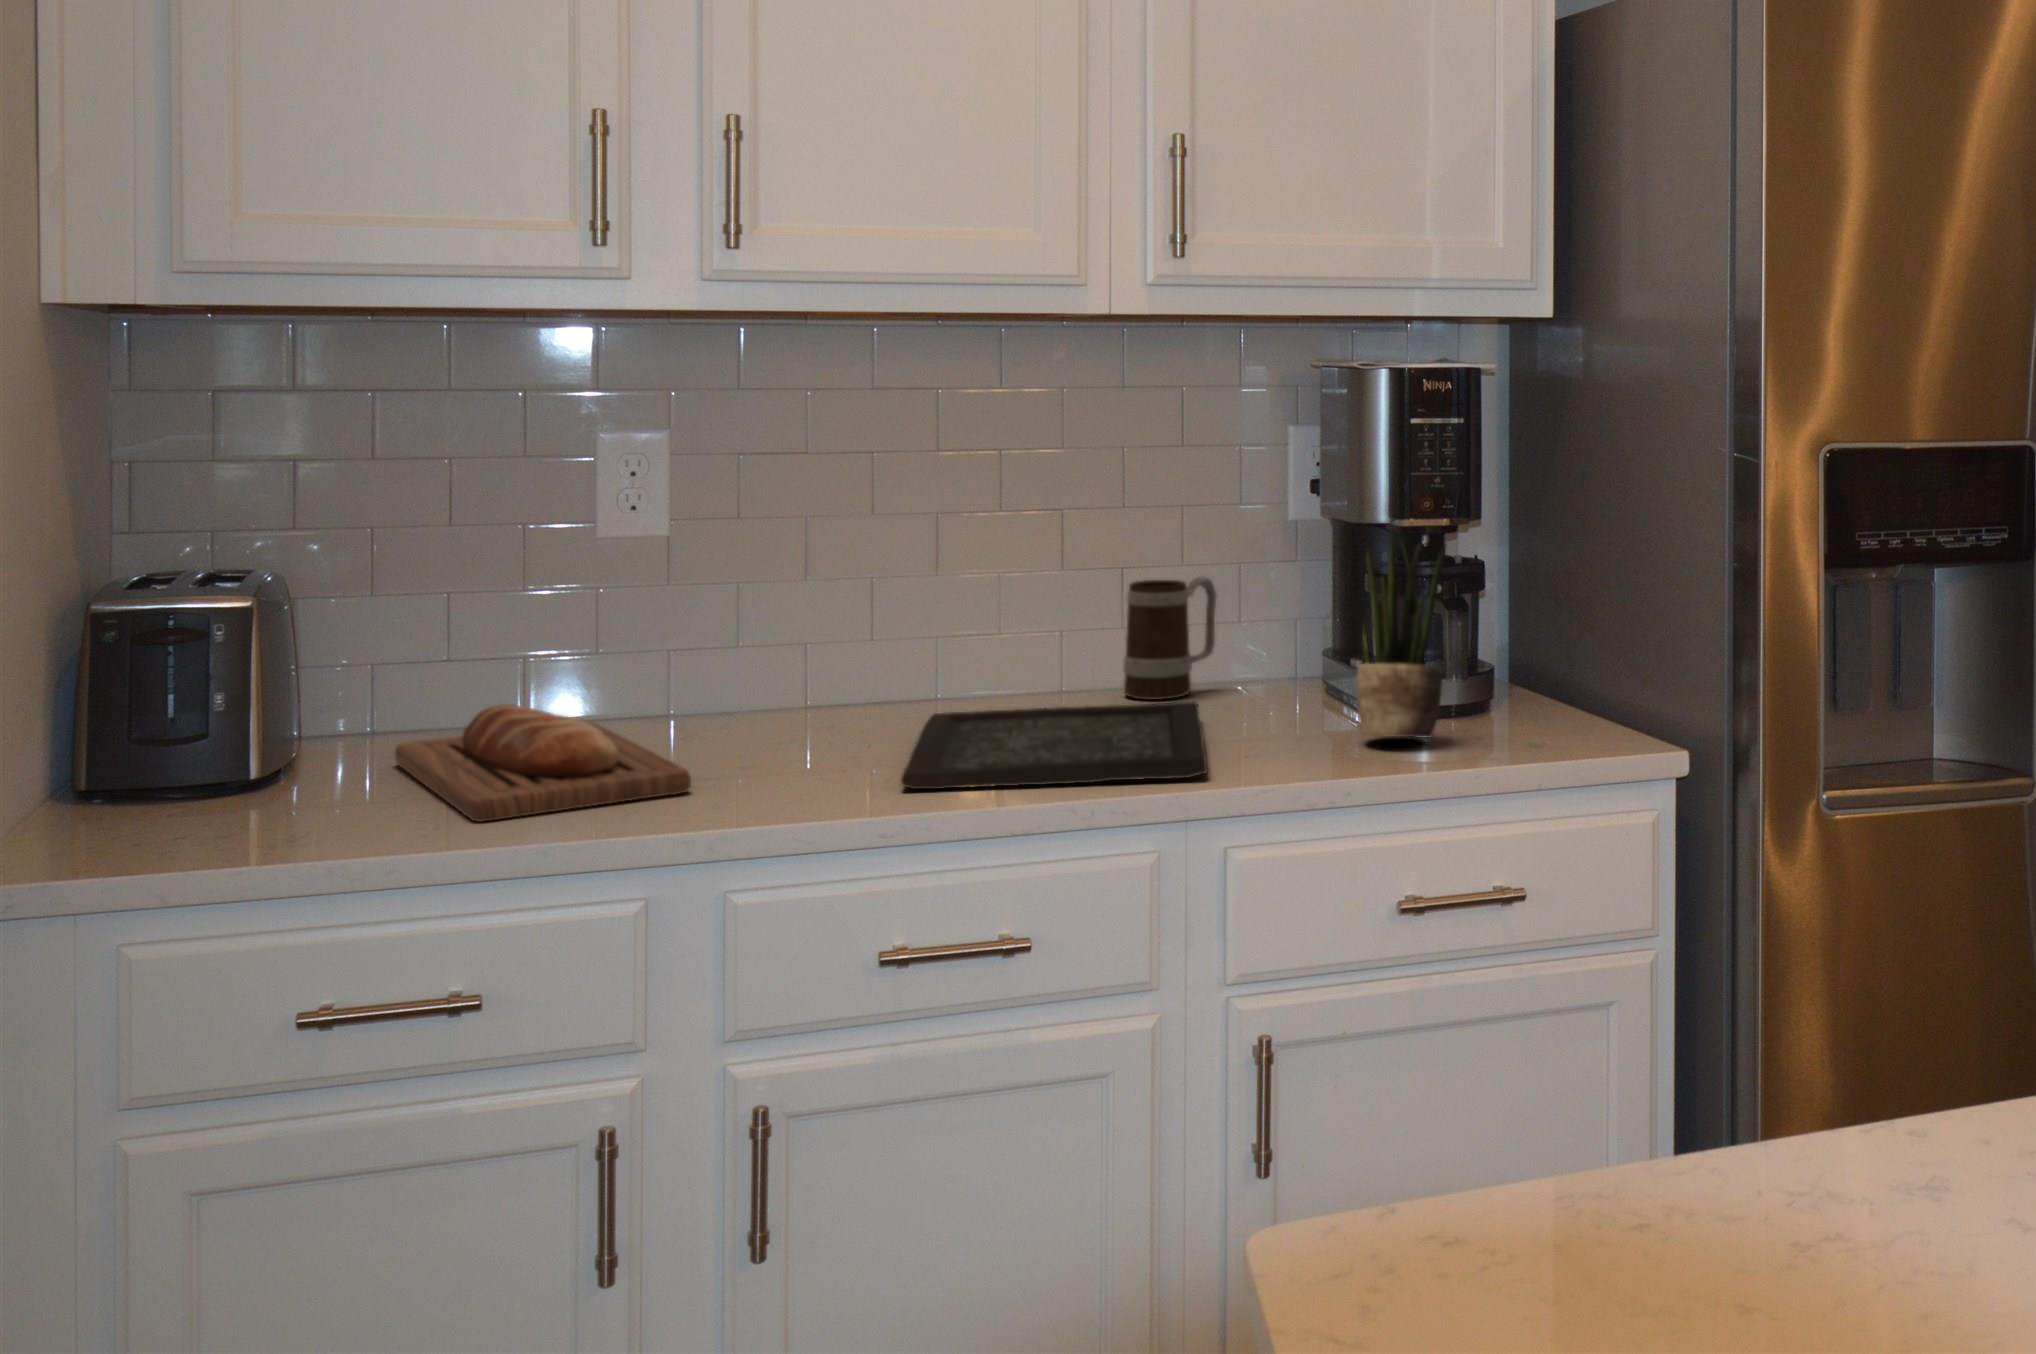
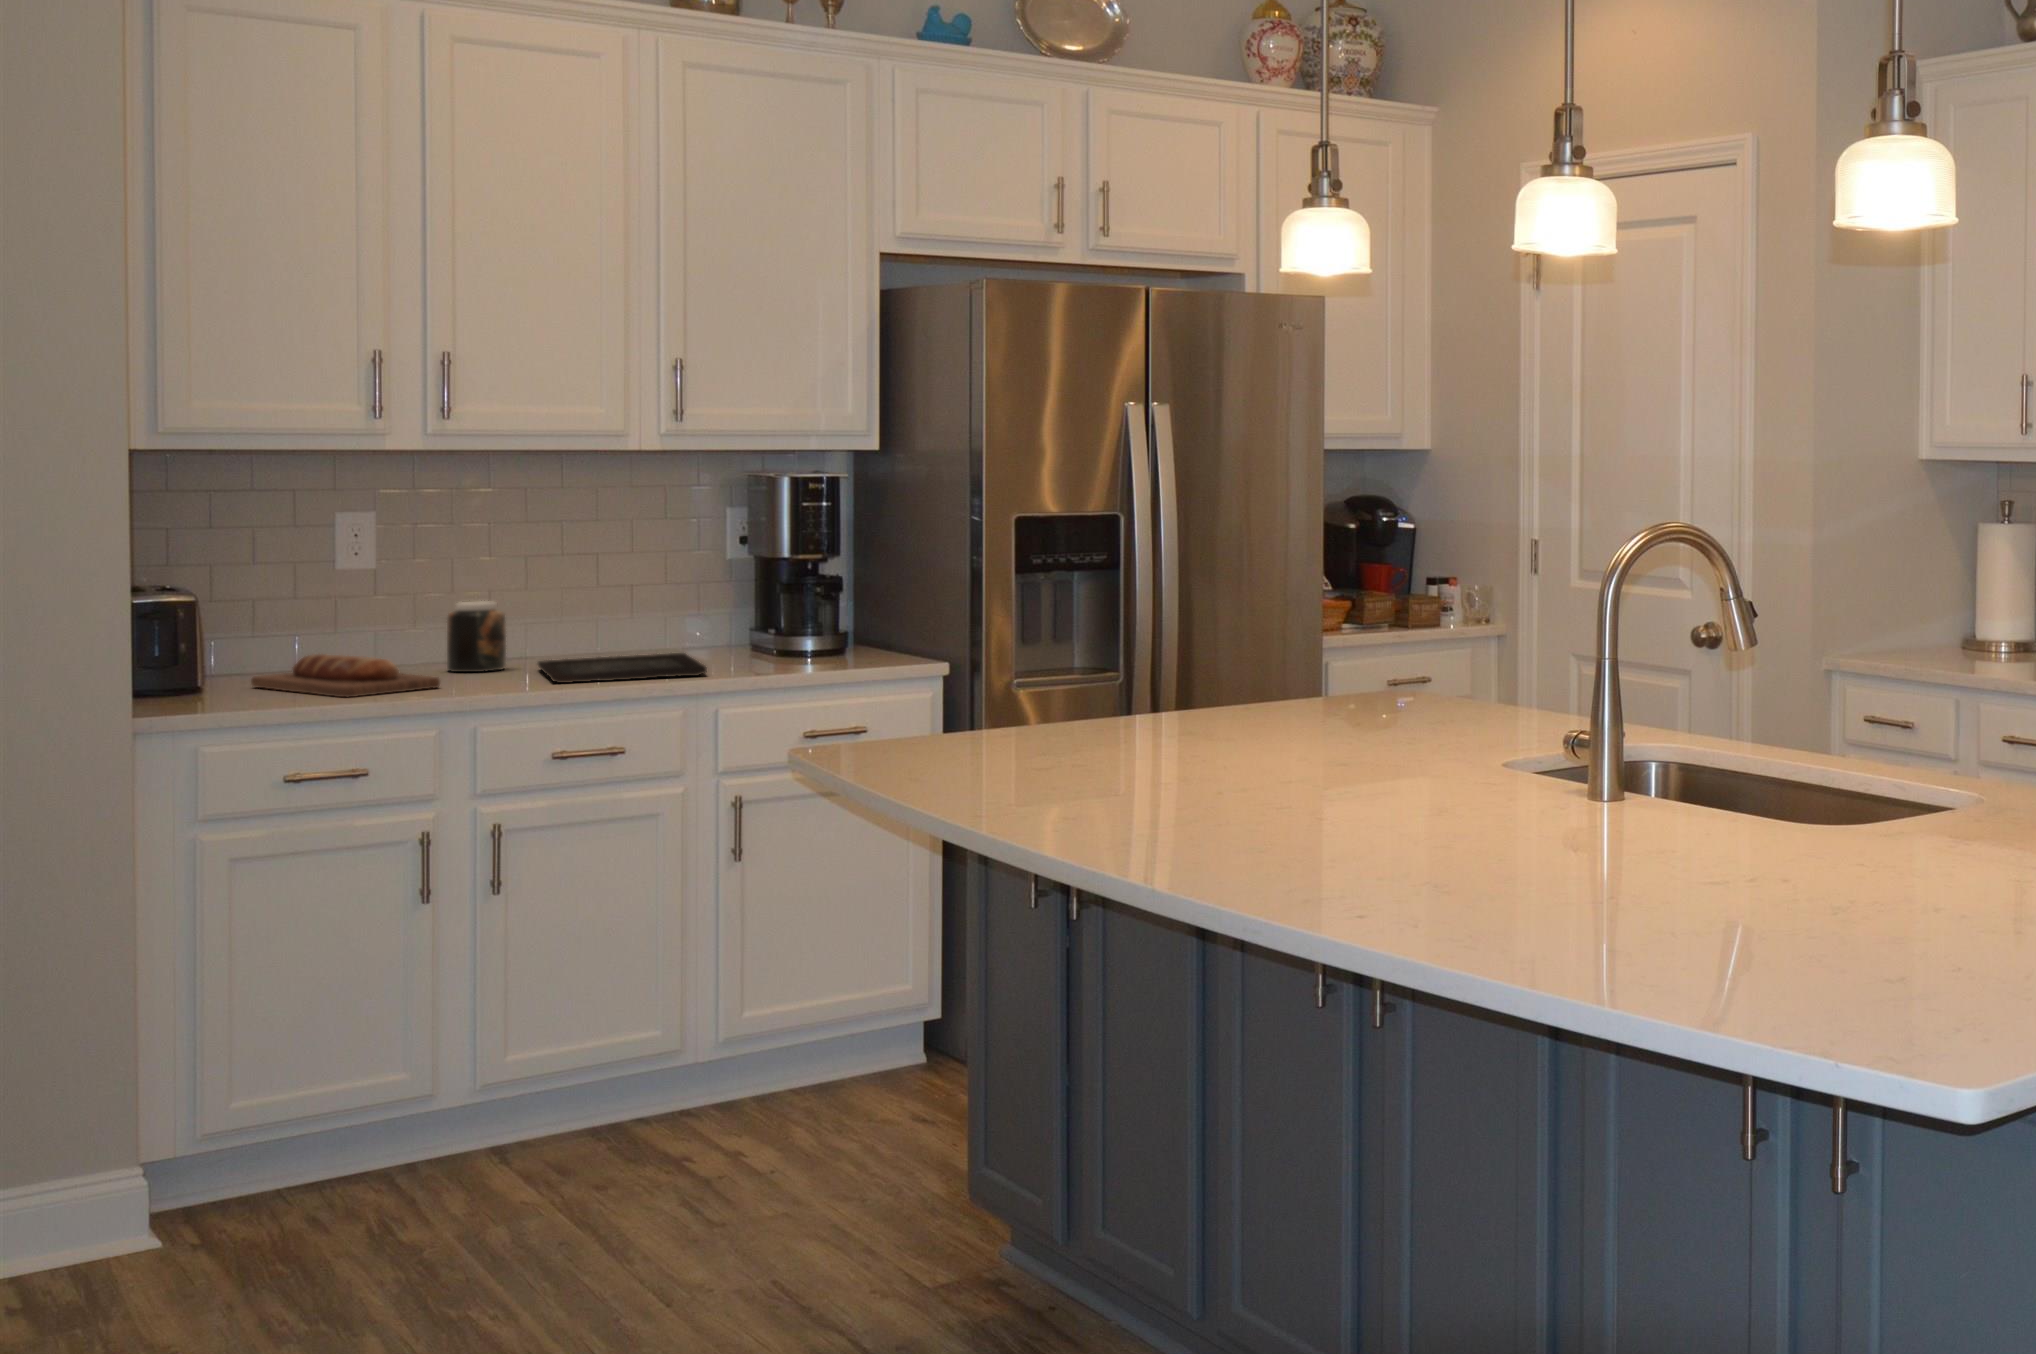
potted plant: present [1357,527,1446,738] -> none [777,556,824,663]
mug: present [1123,576,1217,700] -> none [633,592,686,658]
jar: none [781,594,884,732] -> present [447,601,506,672]

